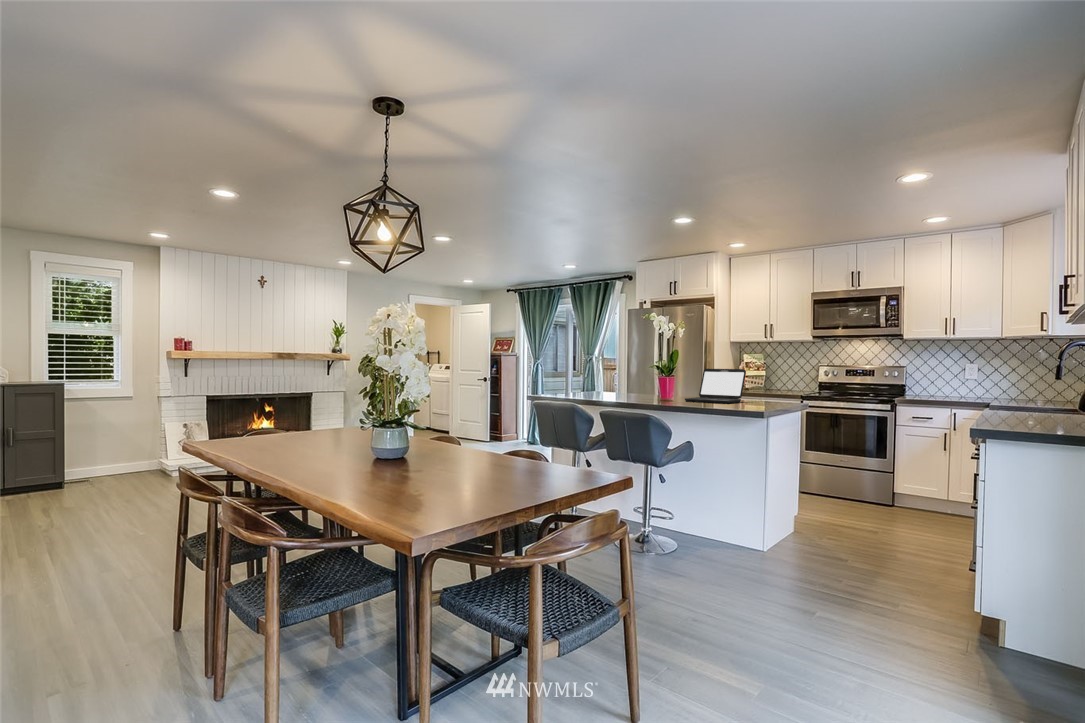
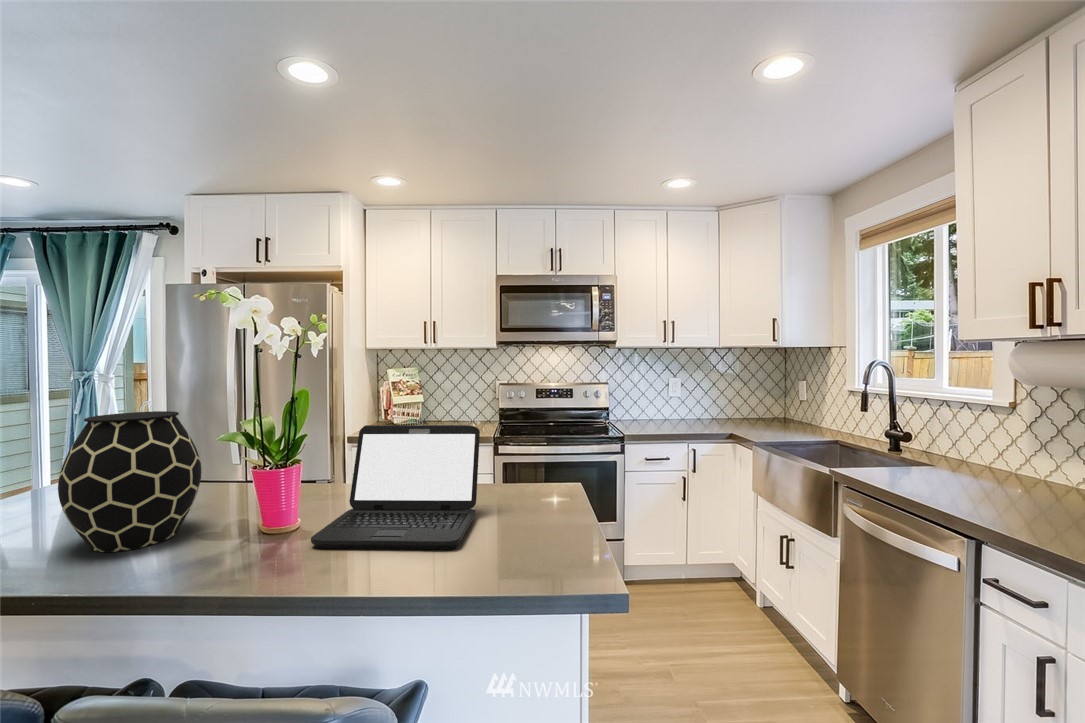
vase: none [621,361,654,399] -> present [58,411,202,552]

